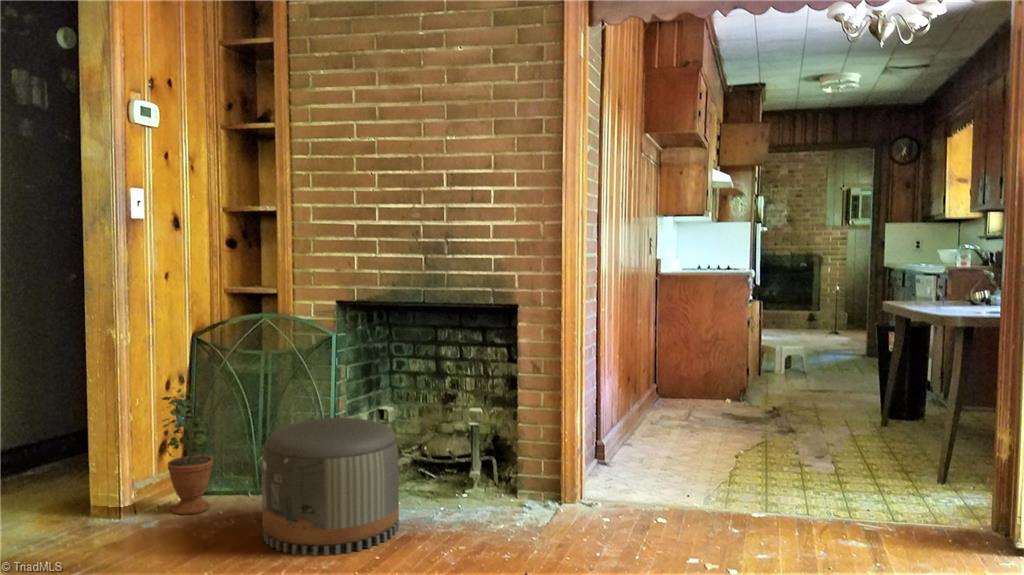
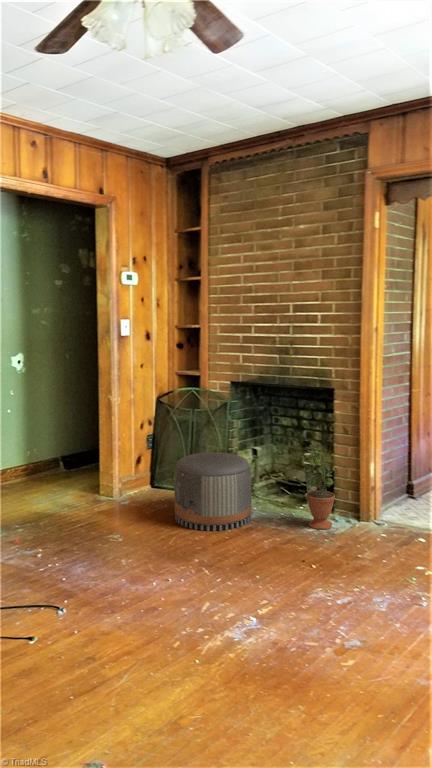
potted plant: present [162,389,213,515] -> present [303,447,335,530]

